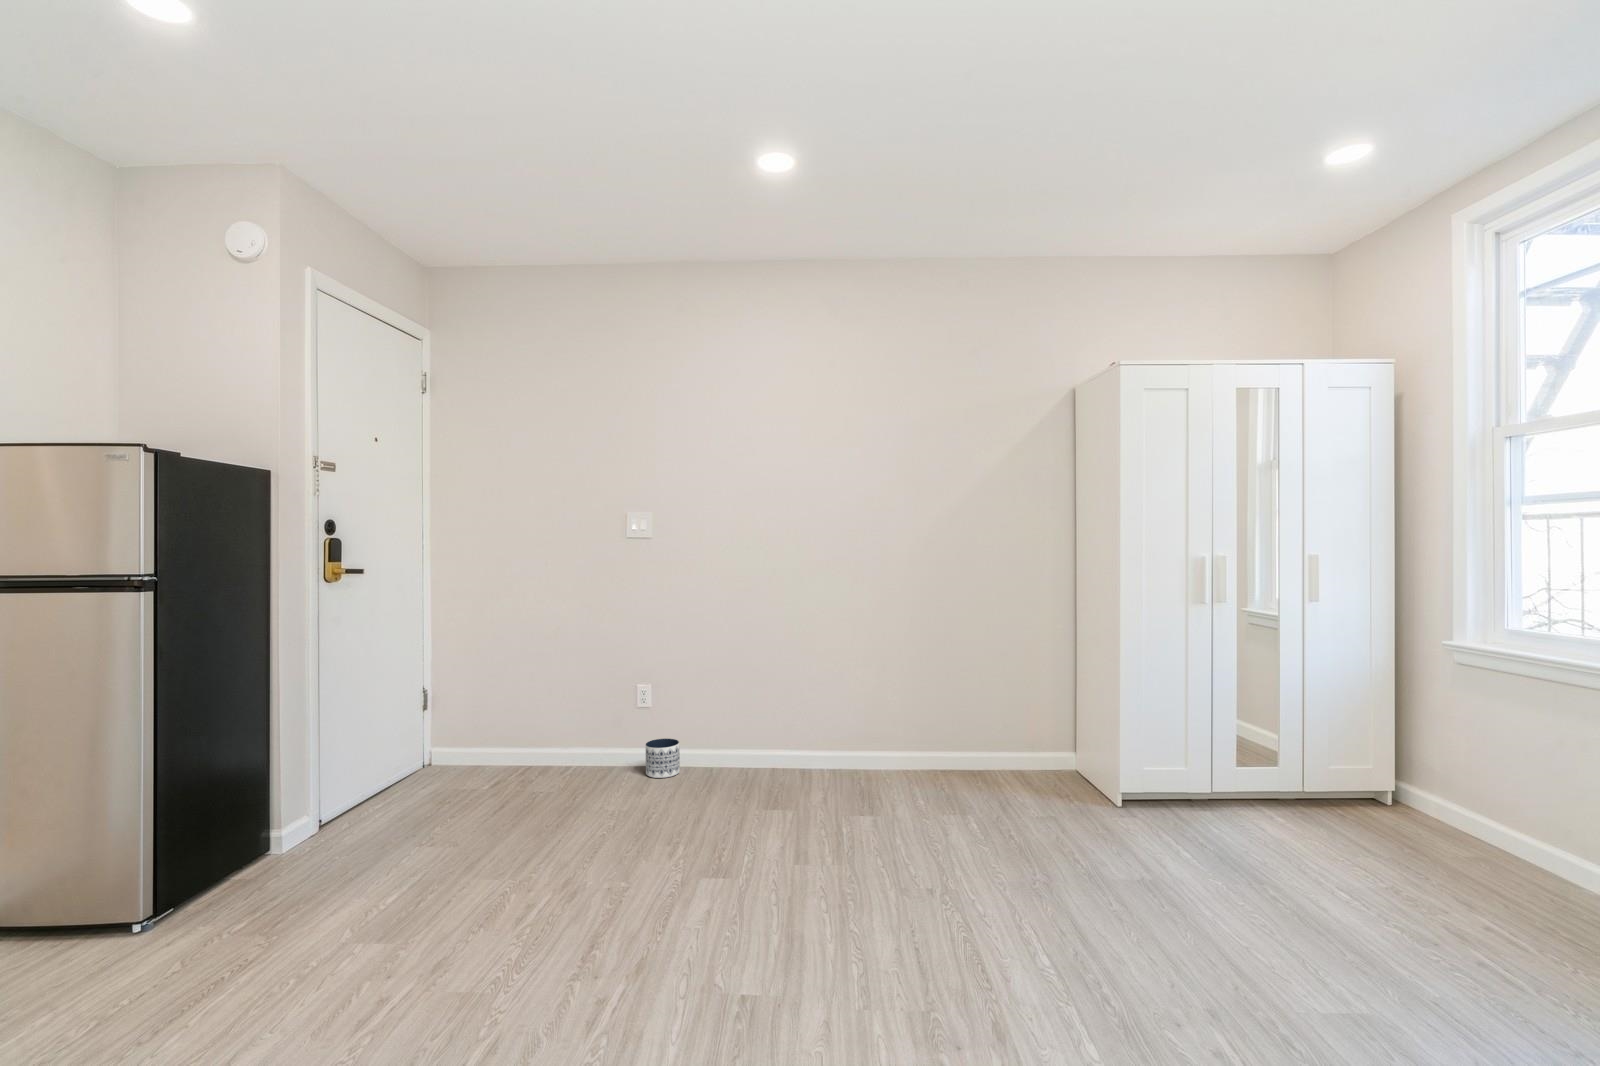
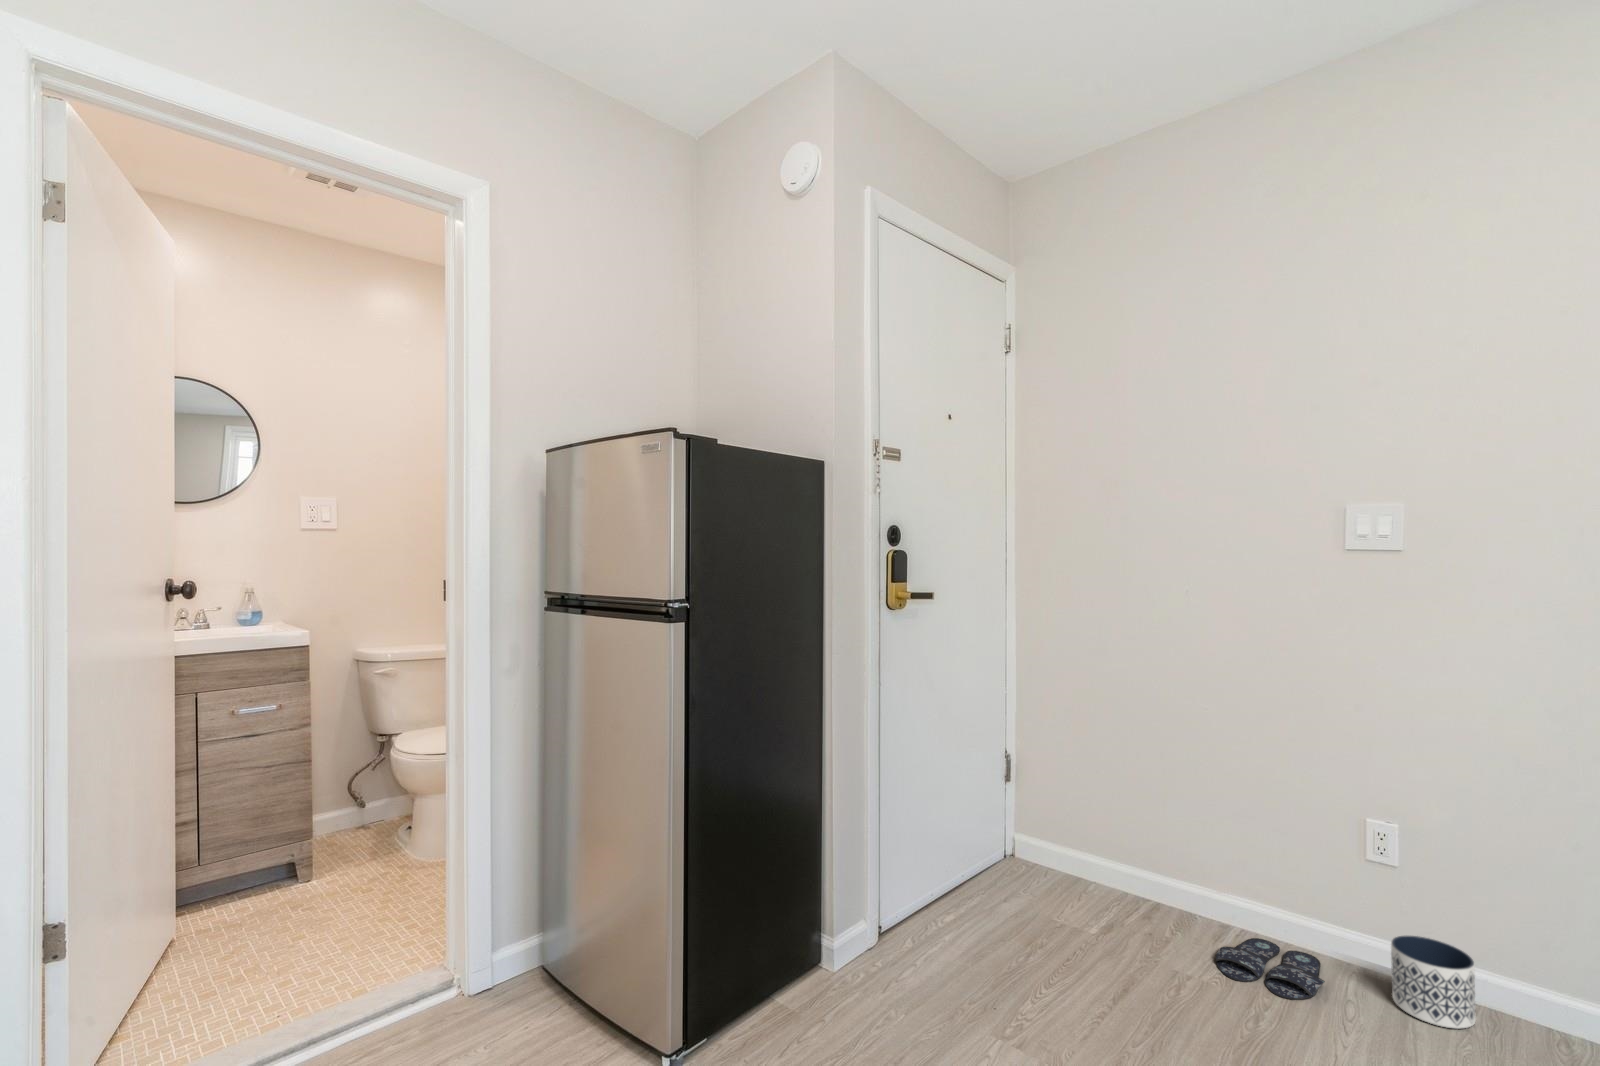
slippers: none [559,767,616,787] -> present [1216,938,1325,1000]

